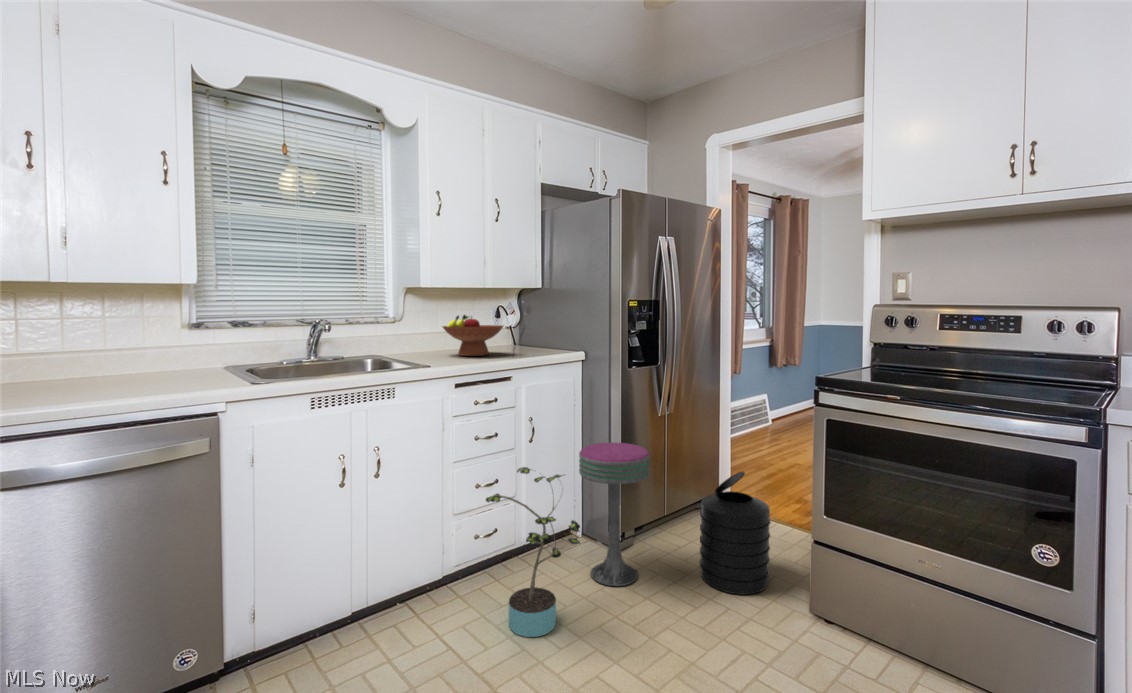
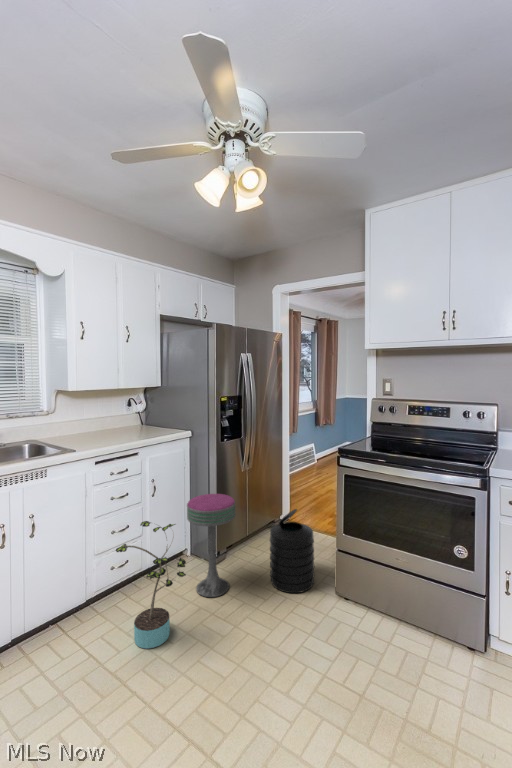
fruit bowl: present [443,315,503,356] -> none [86,408,134,437]

